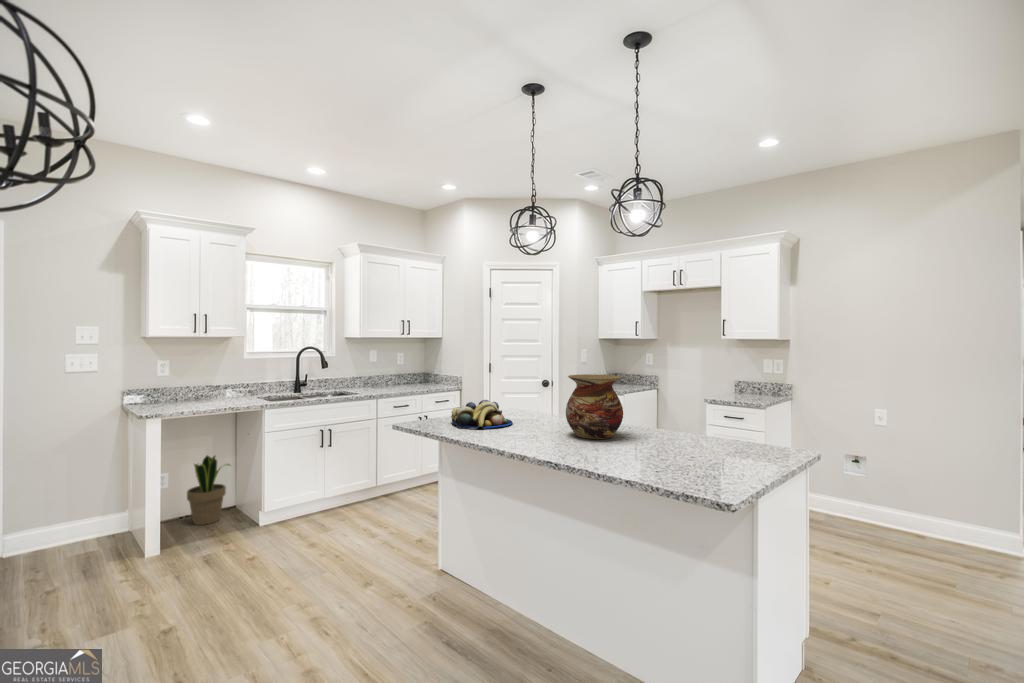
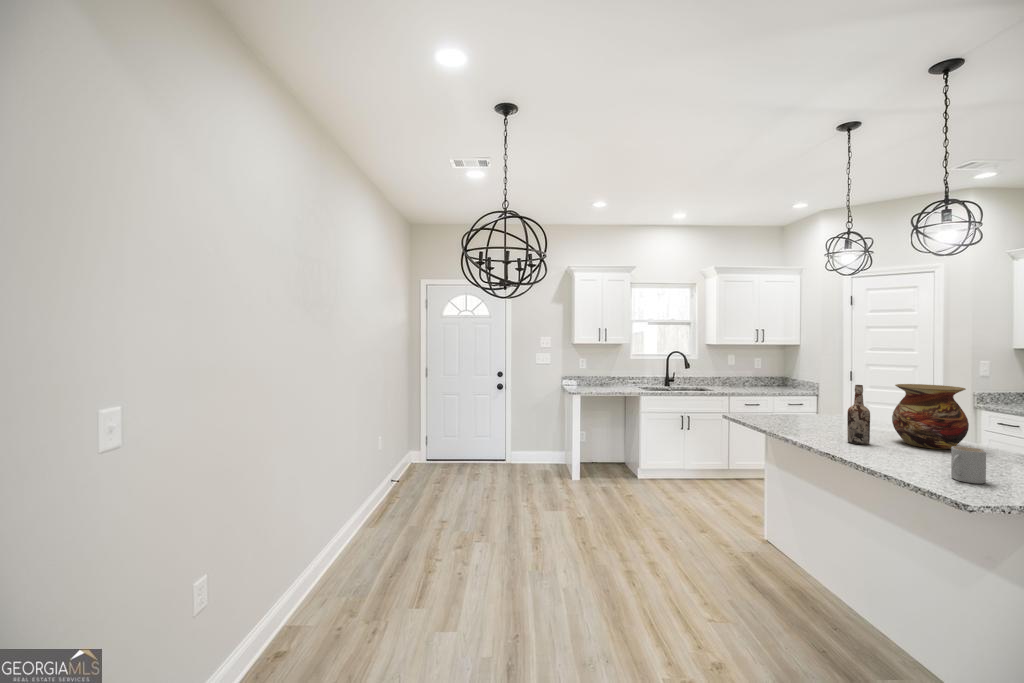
wine bottle: none [535,379,555,445] -> present [847,385,870,445]
fruit bowl: present [451,400,512,429] -> none [779,402,842,426]
mug: none [647,438,674,475] -> present [951,446,986,484]
potted plant: present [187,456,230,525] -> none [595,423,621,469]

